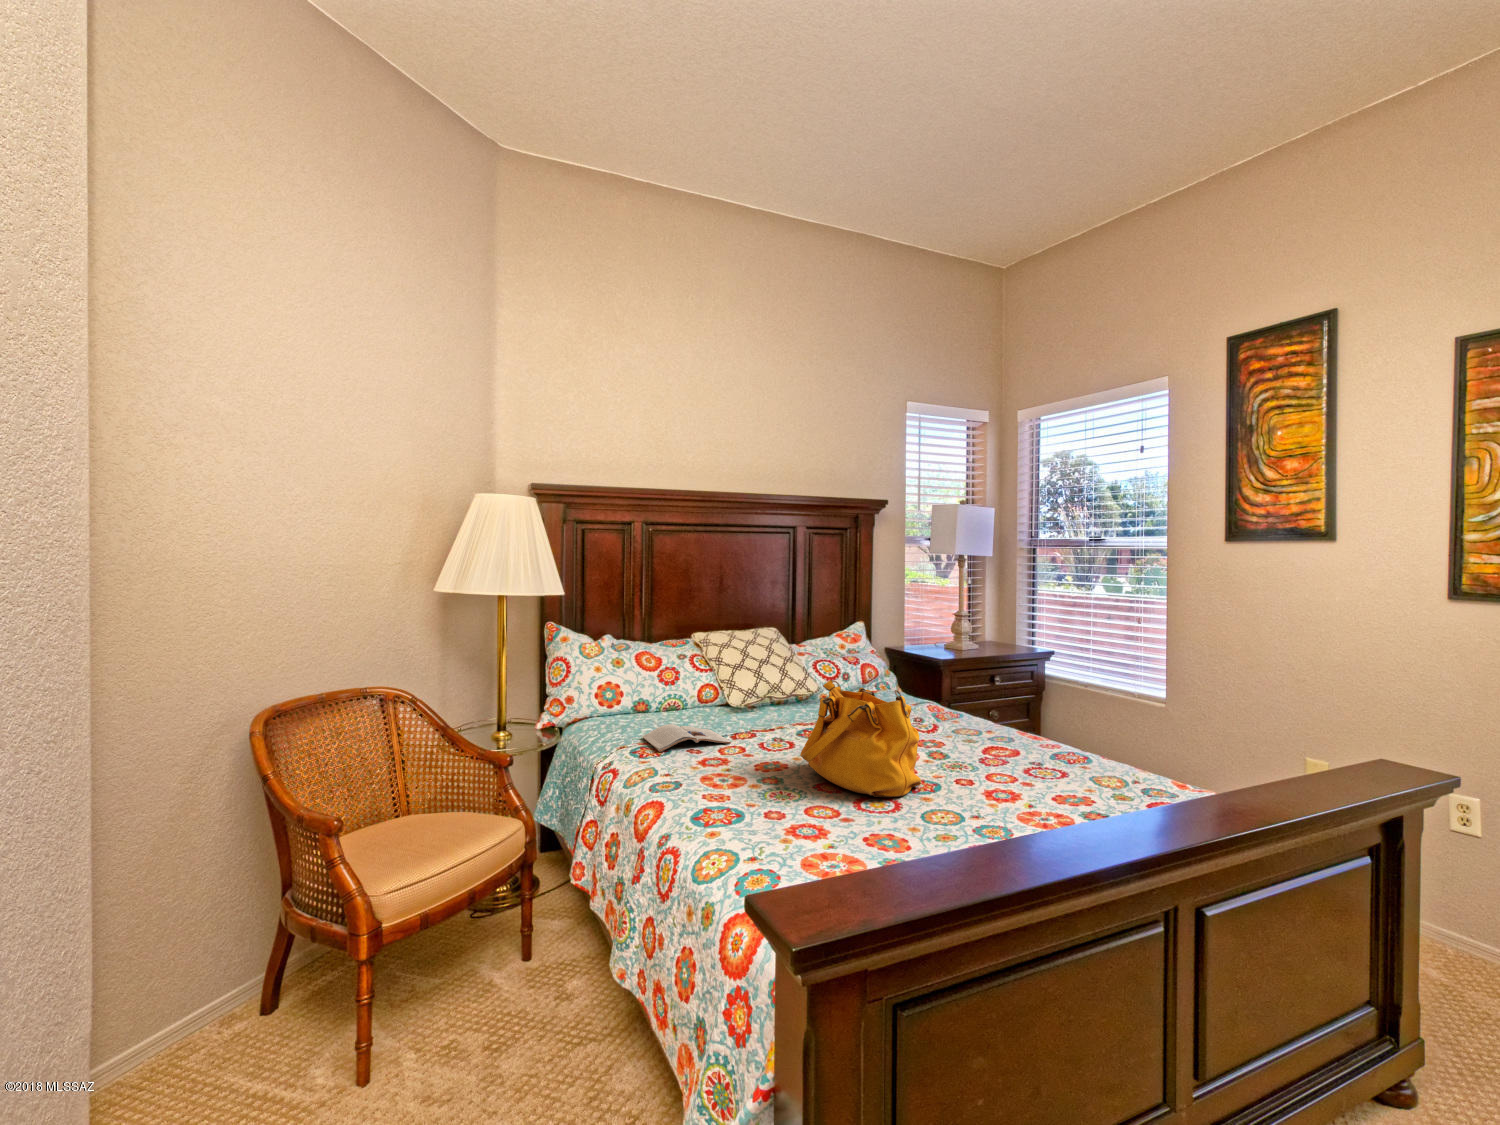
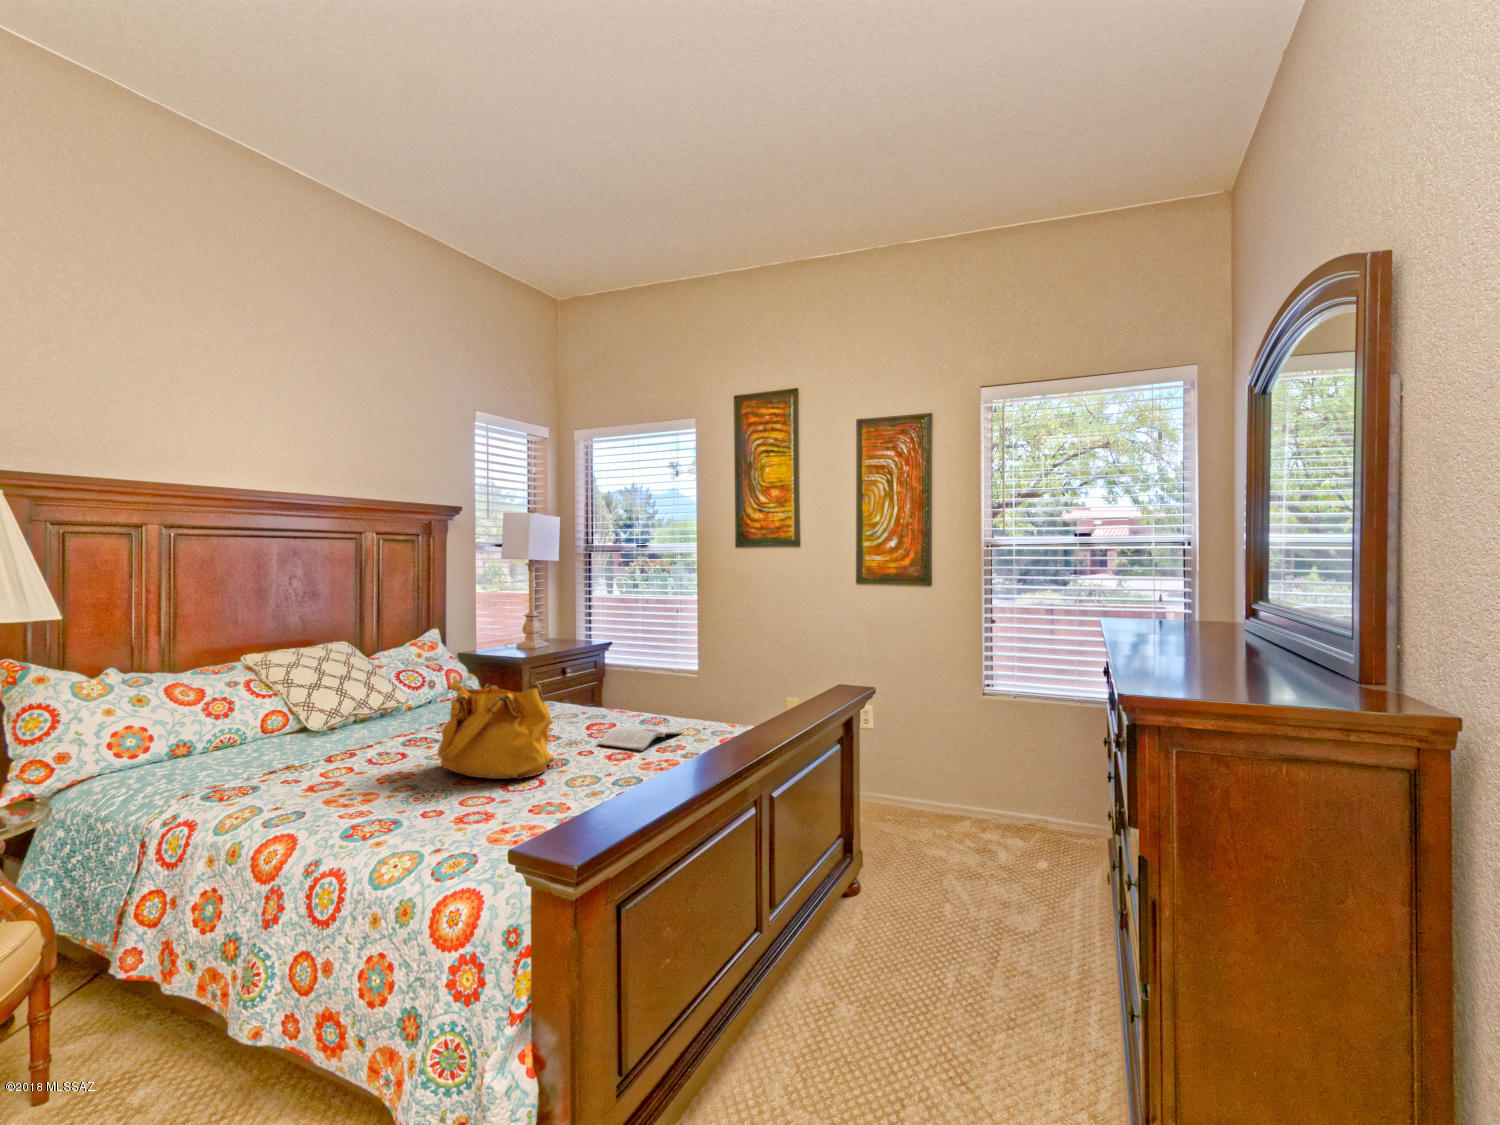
magazine: present [643,724,731,752] -> present [598,727,682,751]

